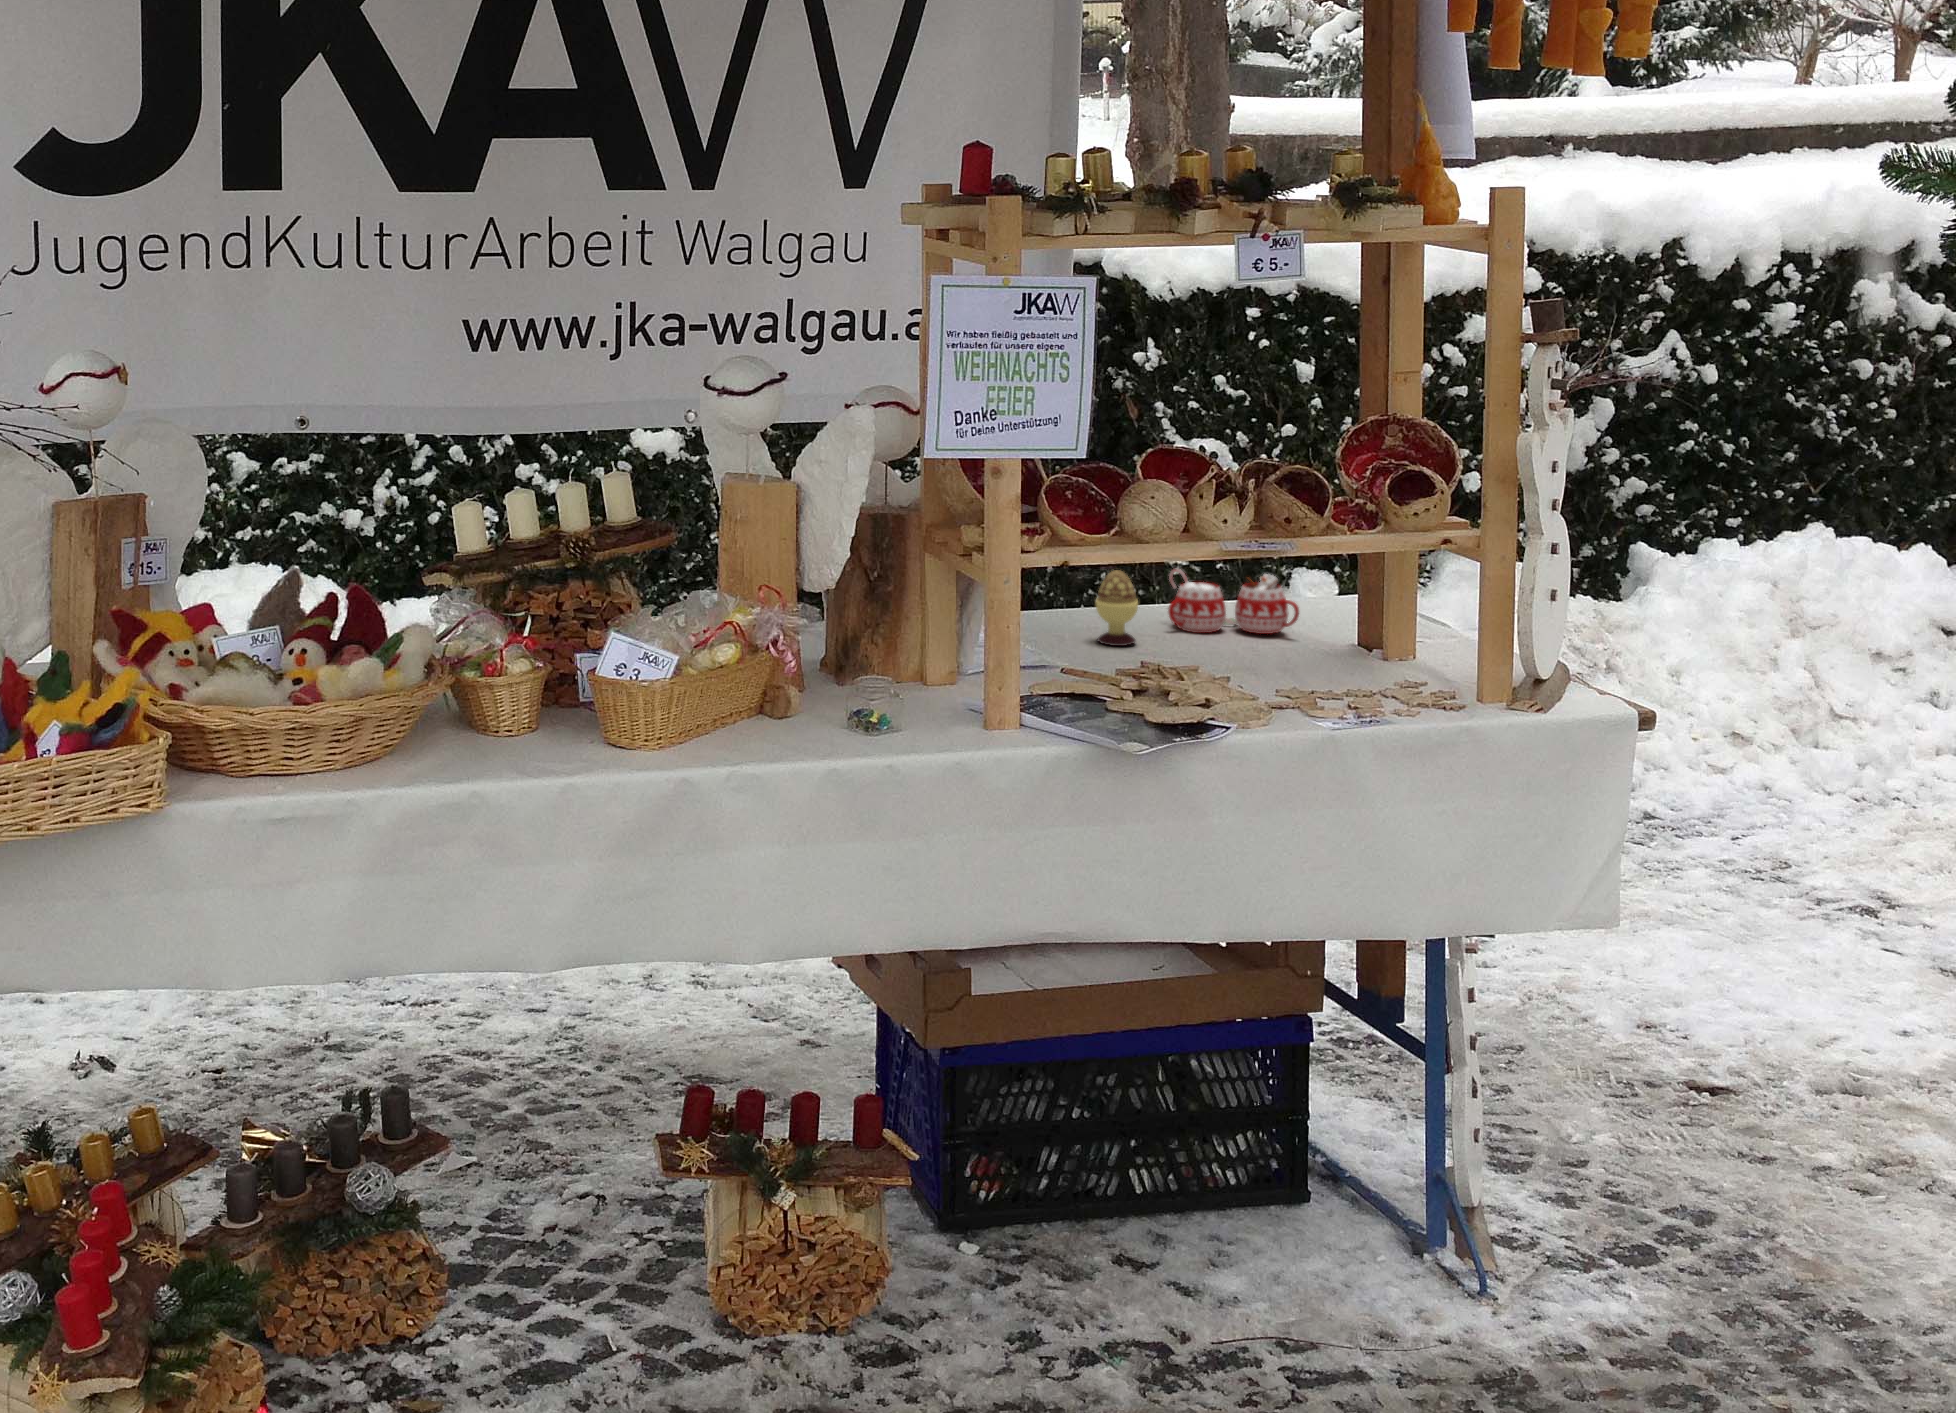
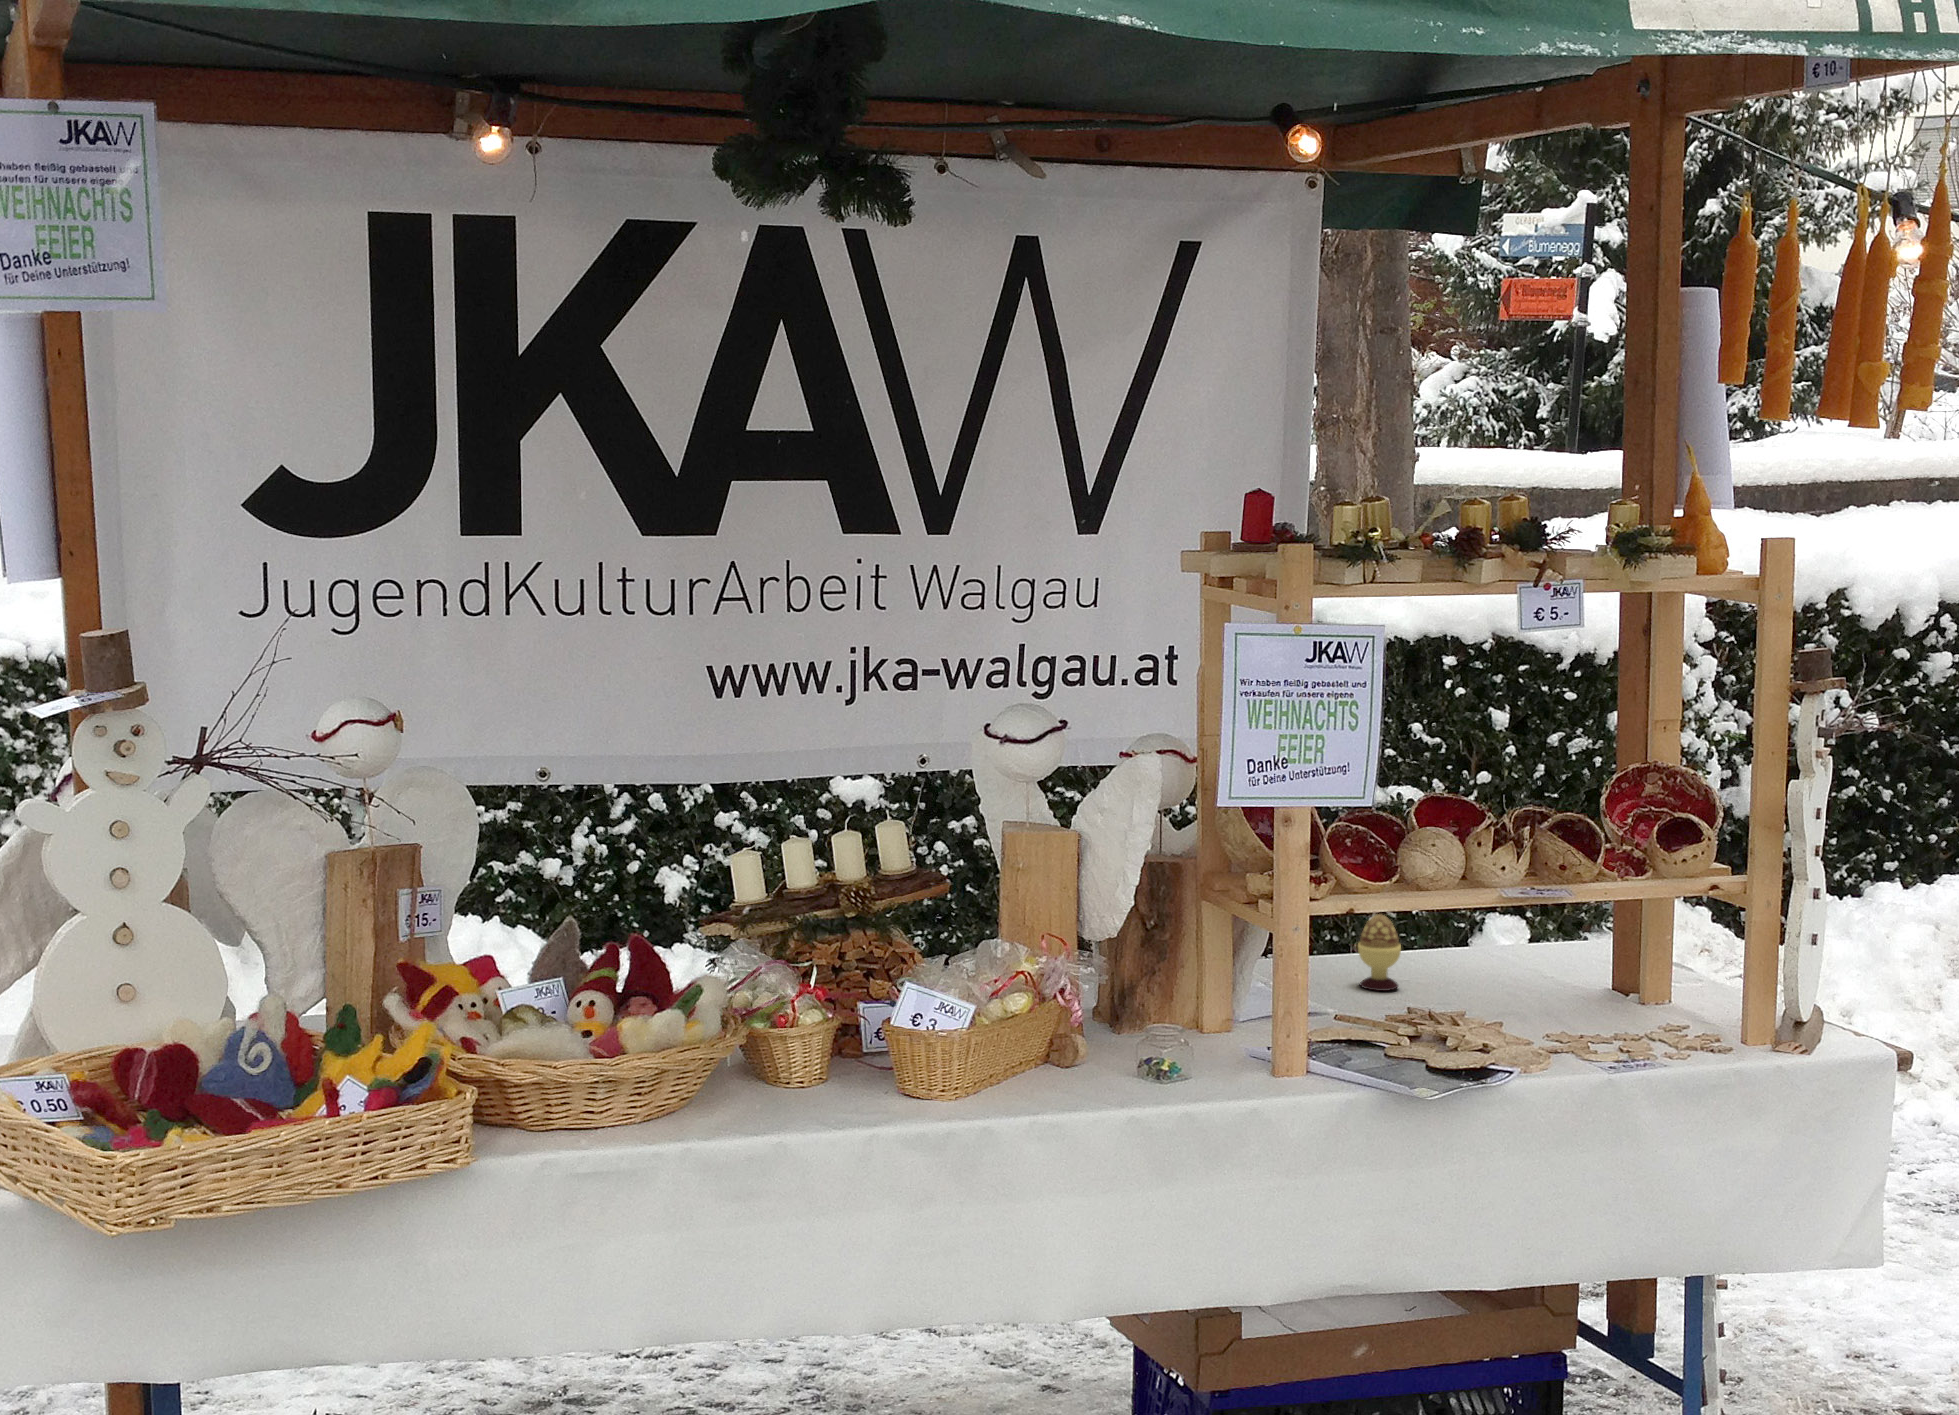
mug: present [1168,569,1299,634] -> none [1422,912,1555,977]

